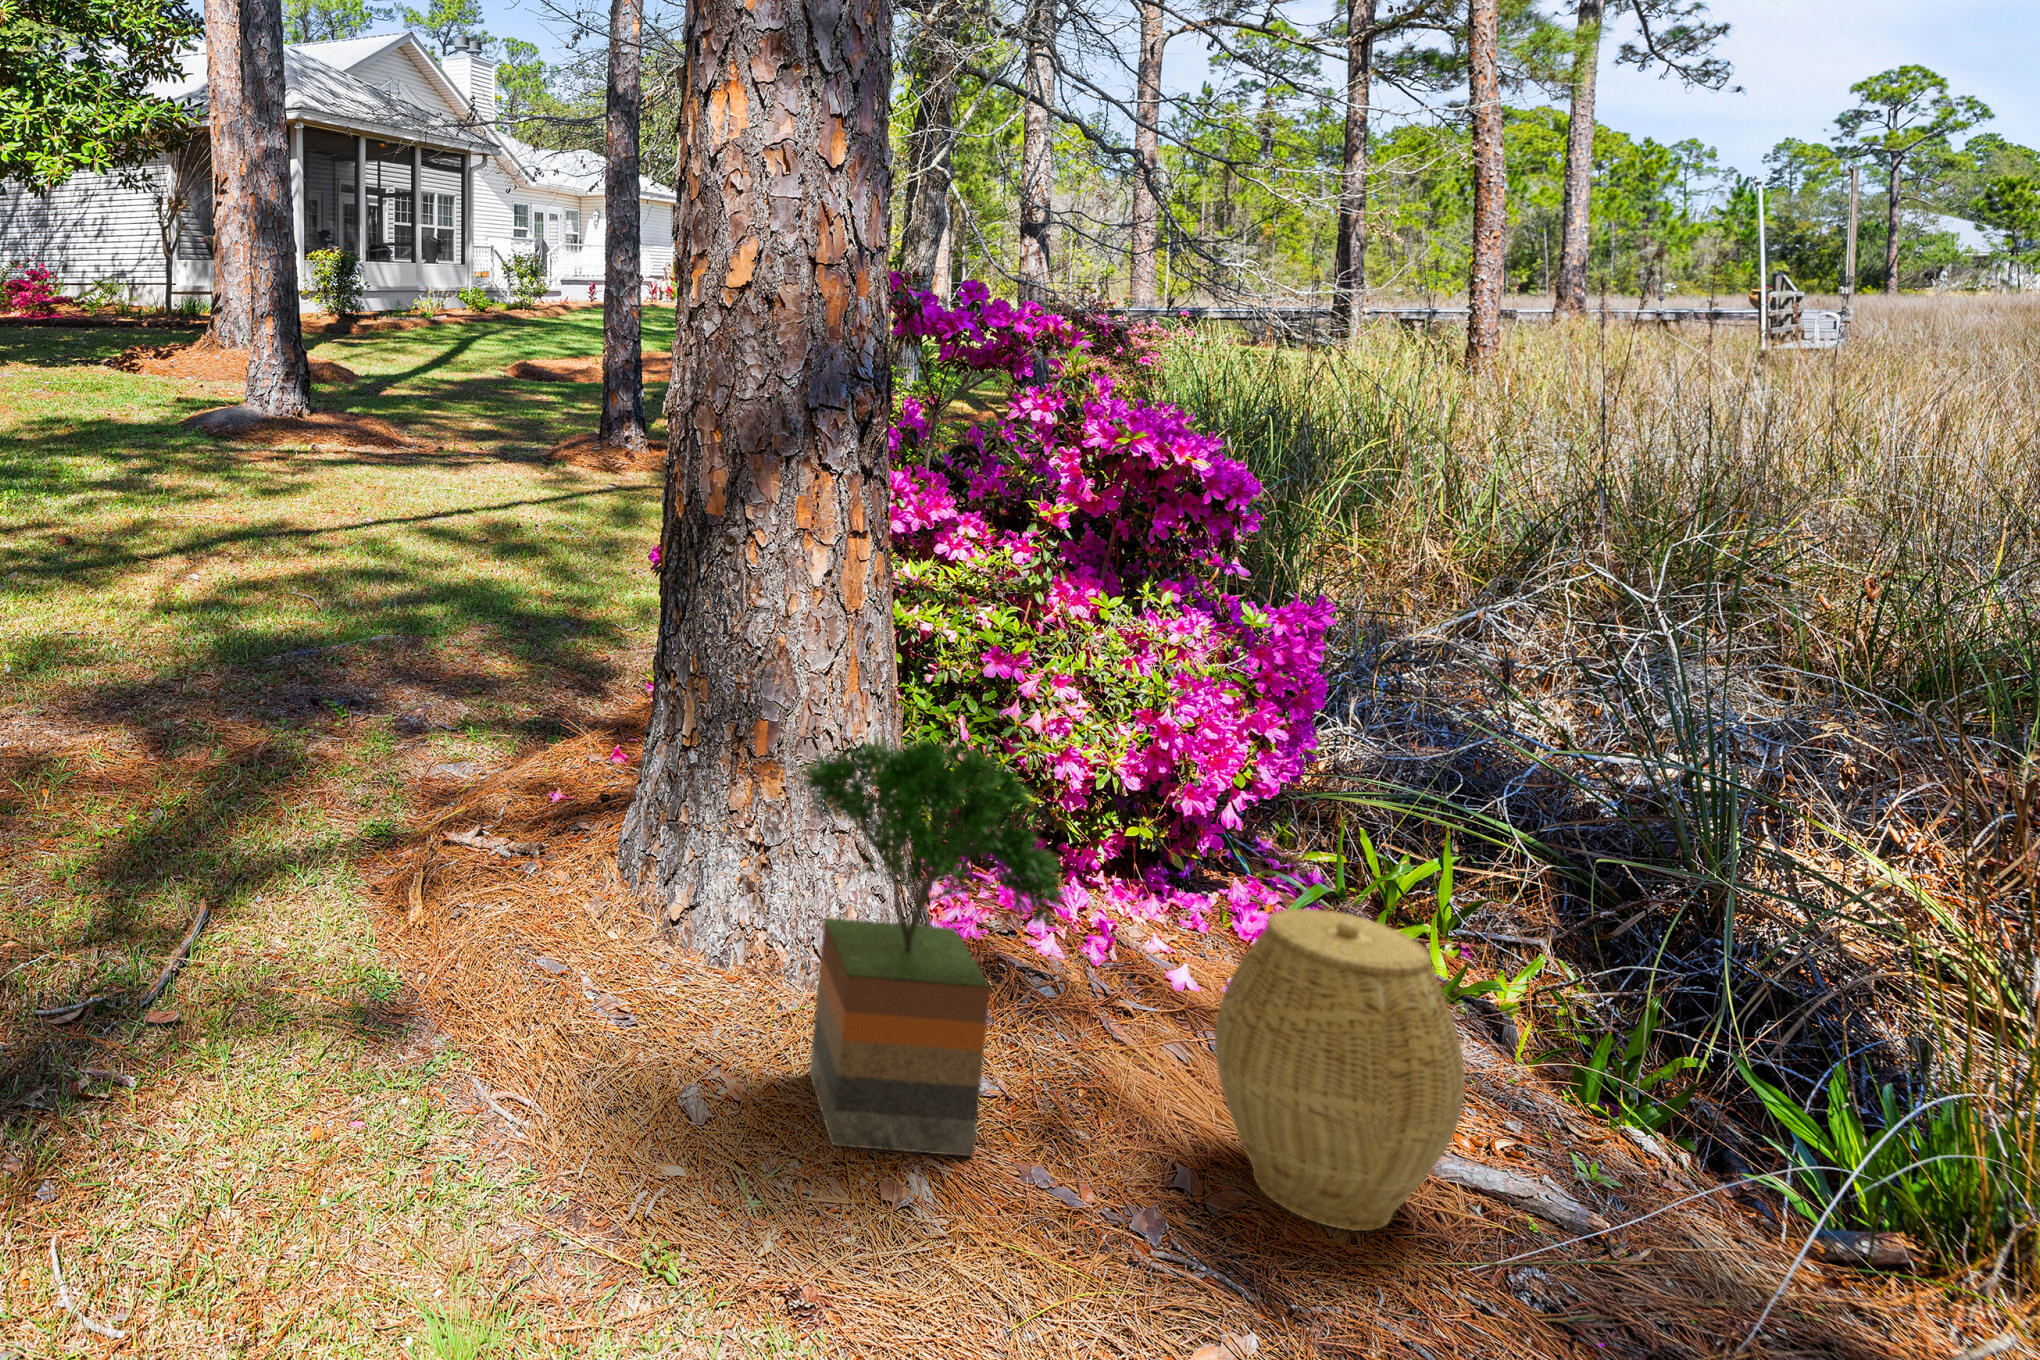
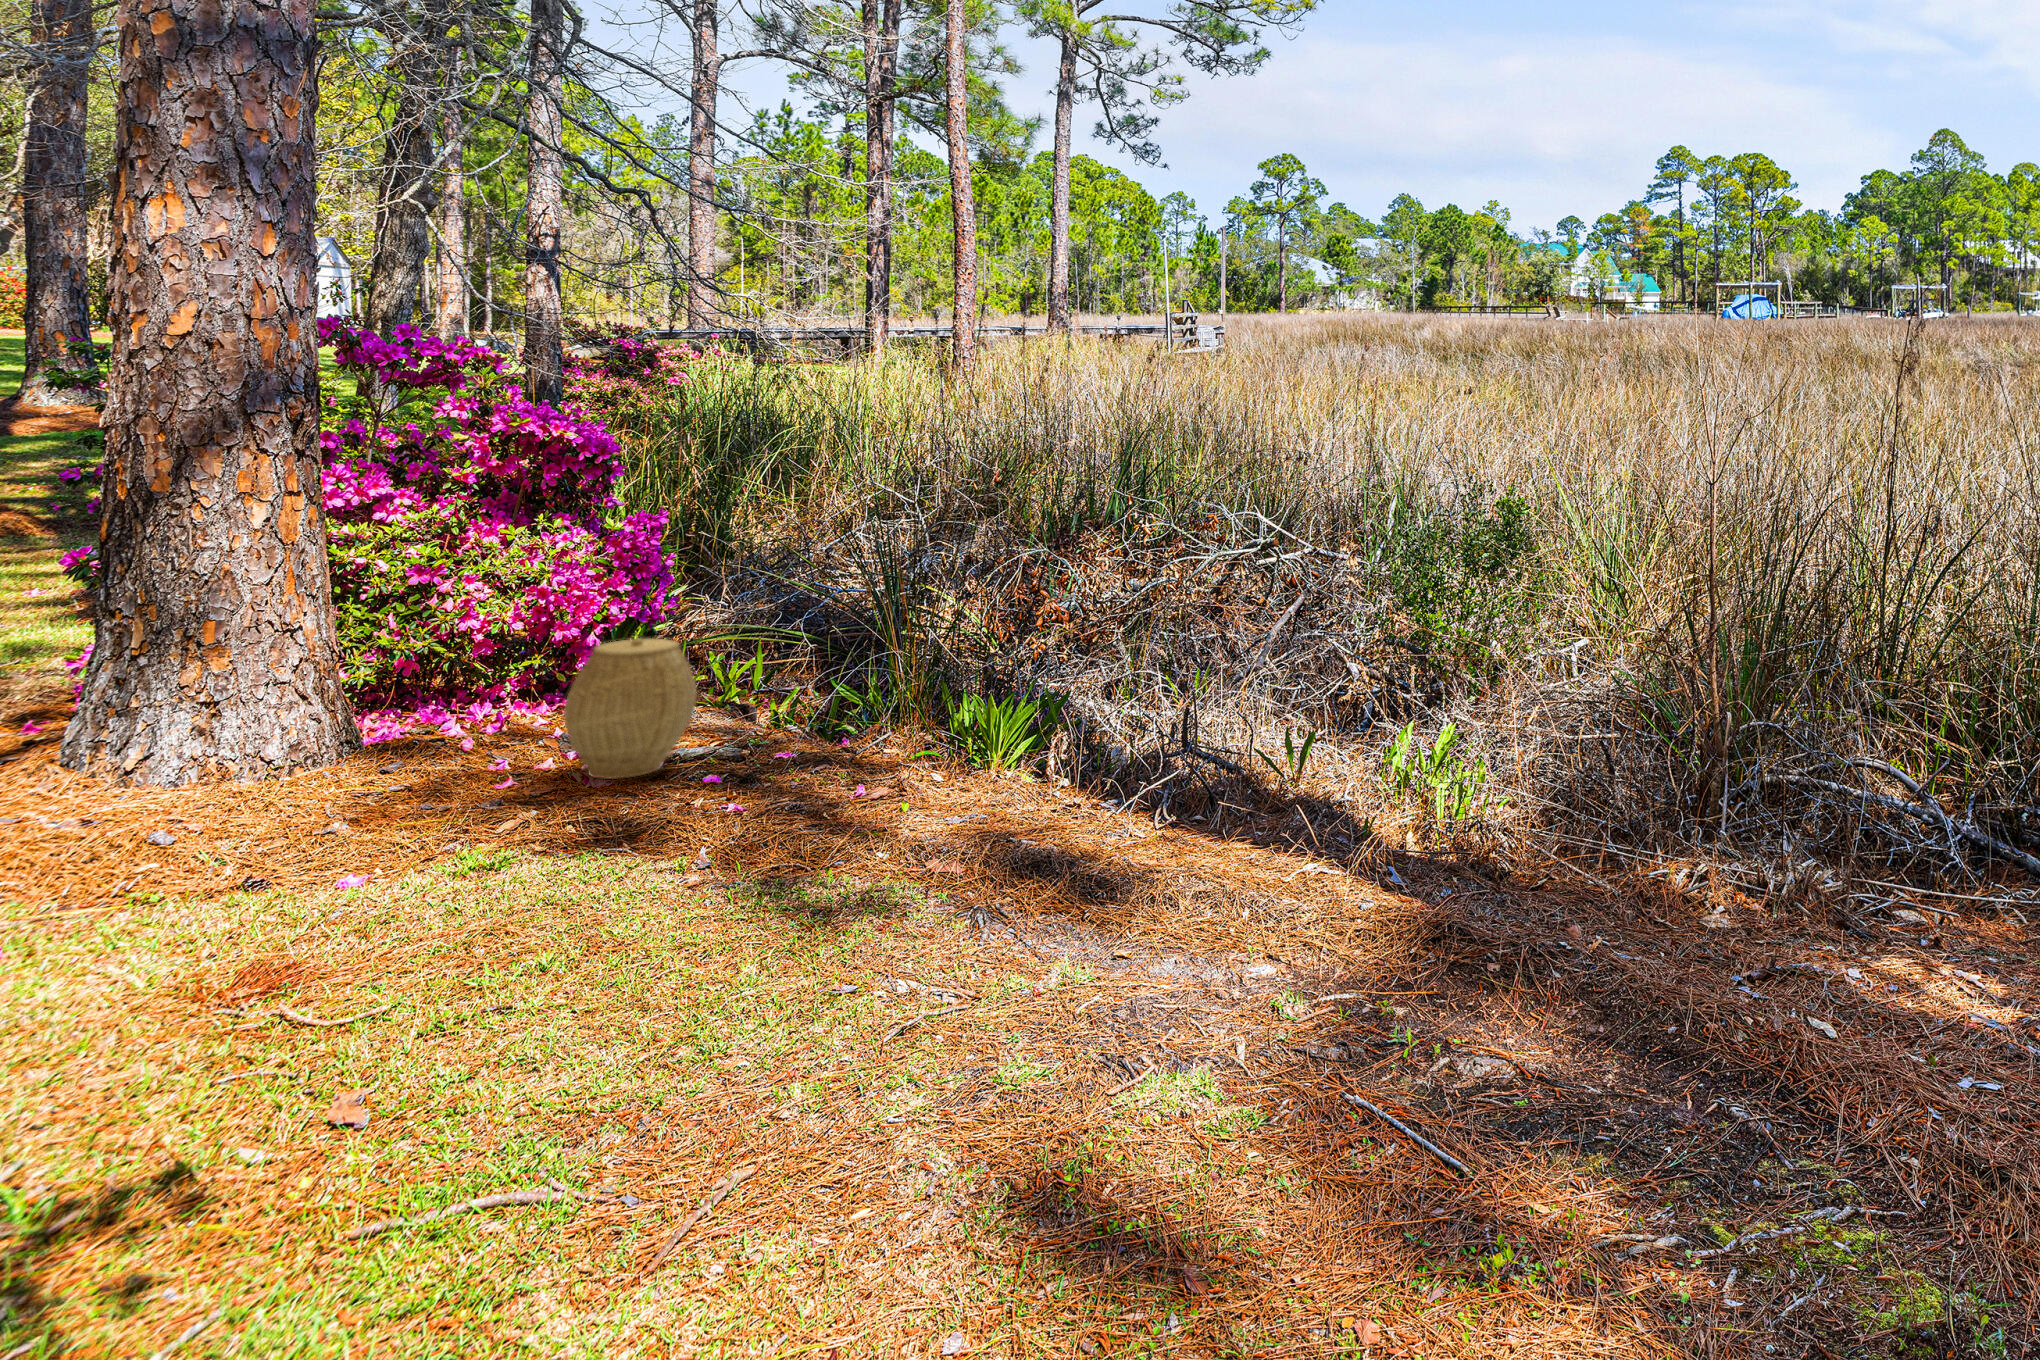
potted tree: present [801,735,1064,1156] -> none [257,594,469,831]

